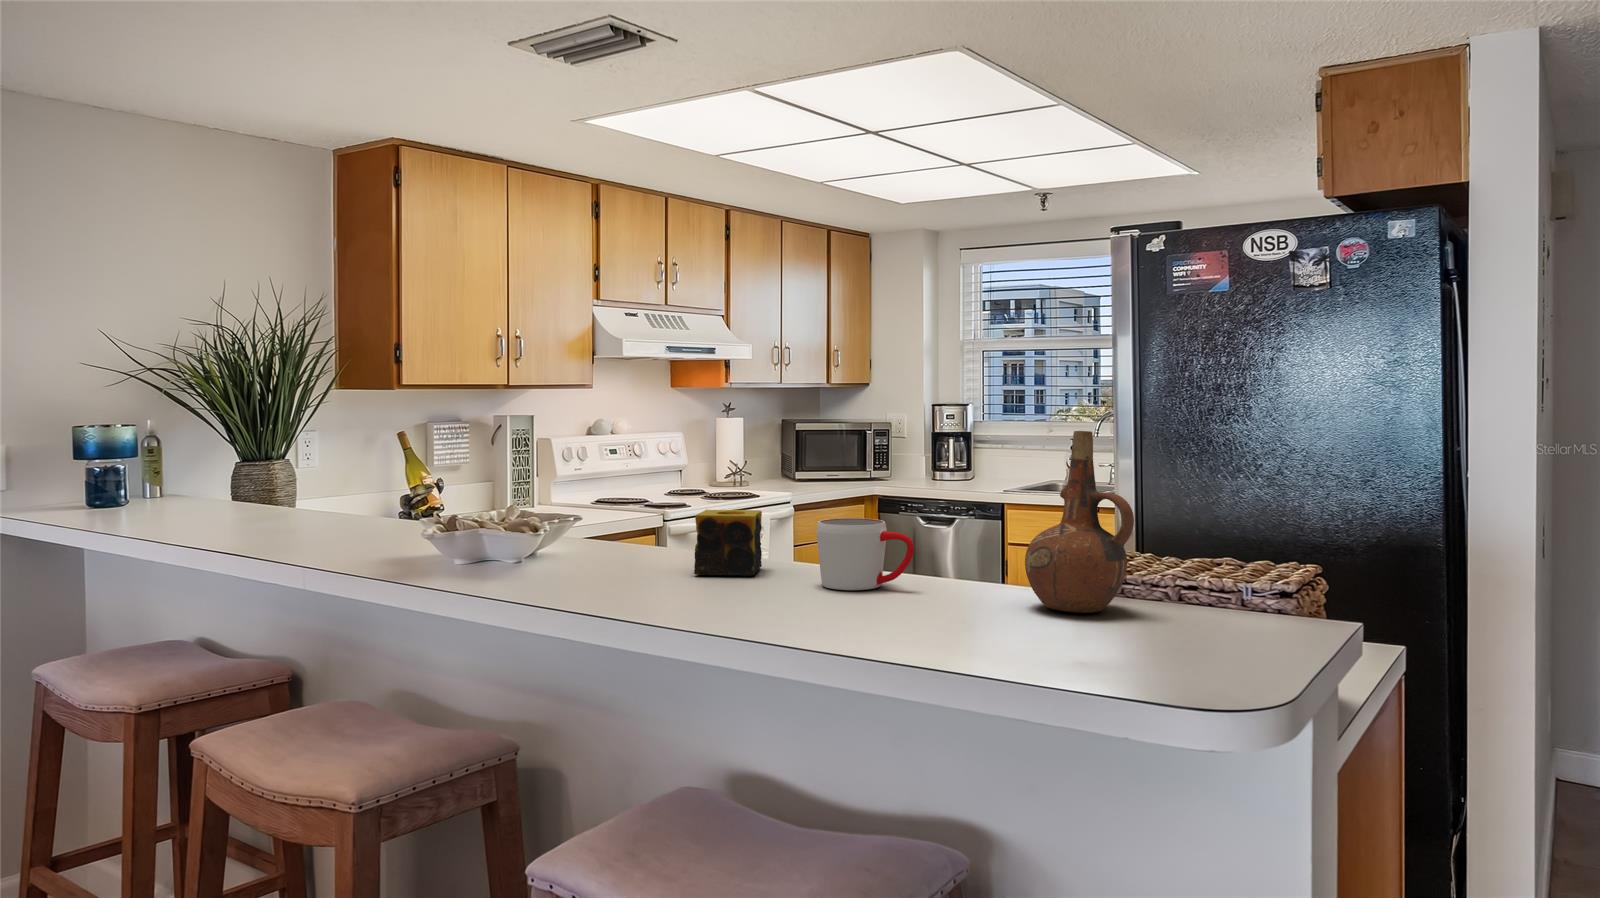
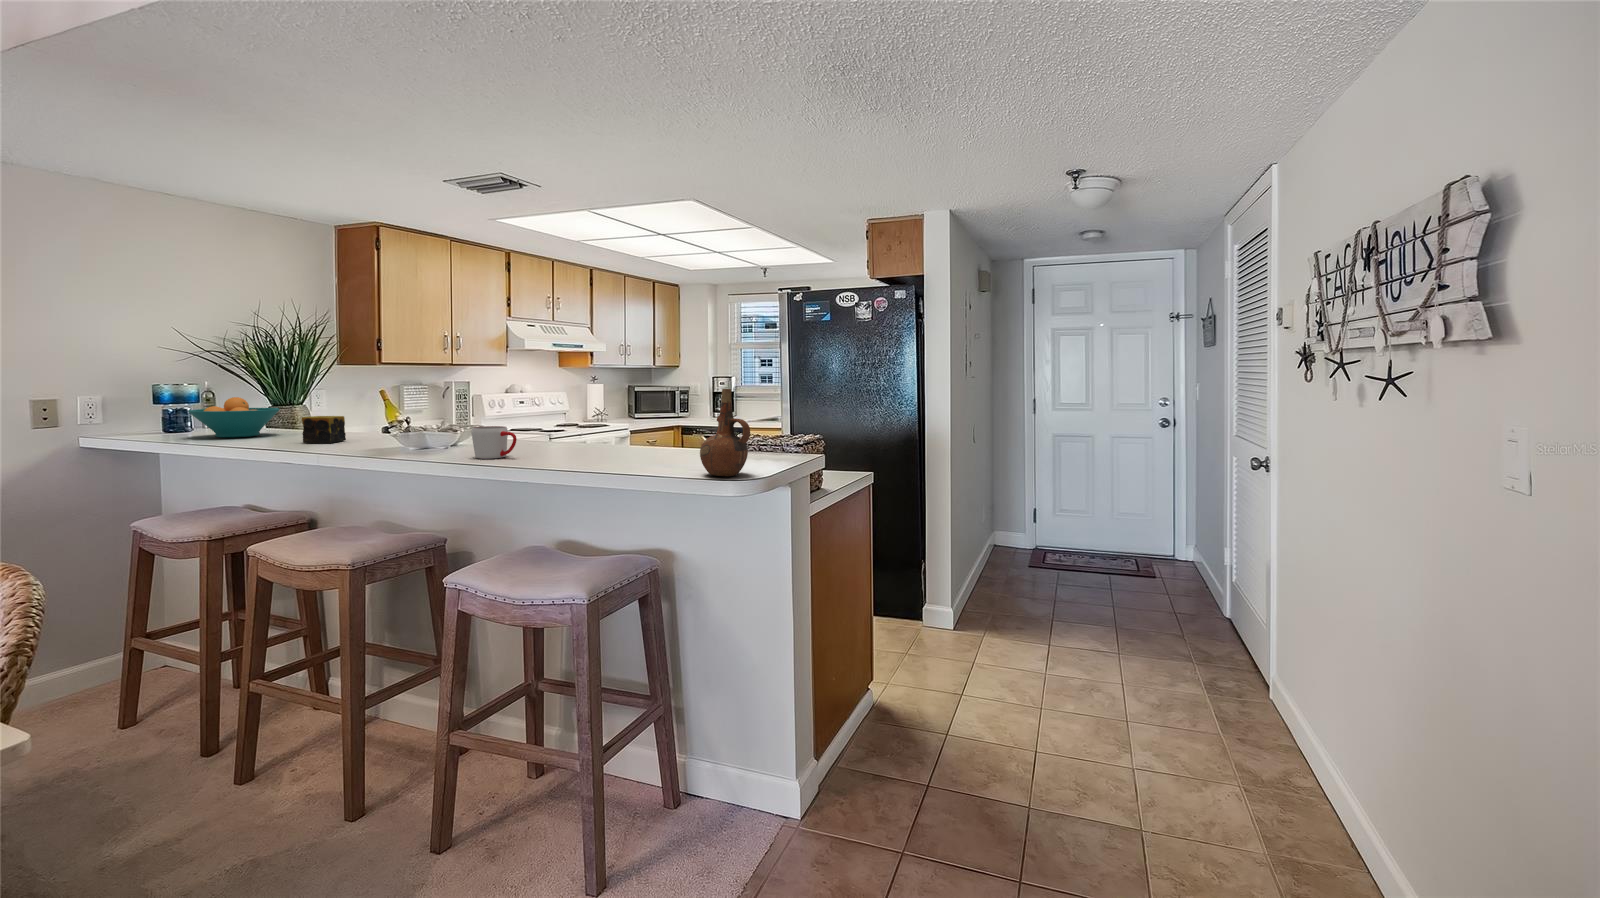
fruit bowl: none [122,446,251,513] -> present [188,397,280,438]
candle: present [694,510,762,576] -> present [302,416,346,443]
mug: present [817,518,914,590] -> present [471,426,517,459]

